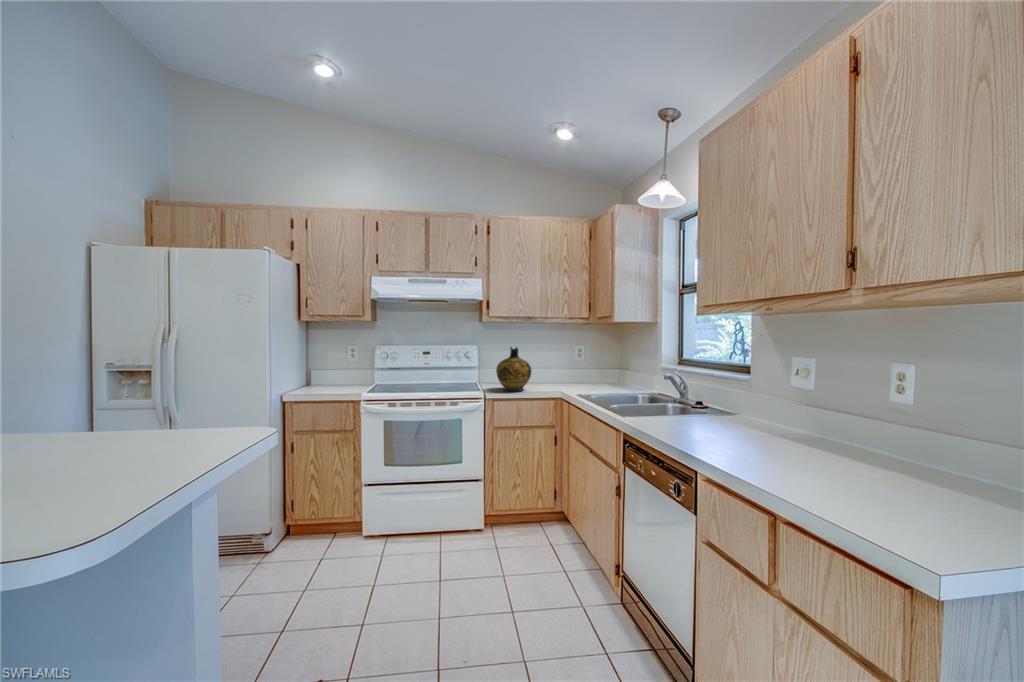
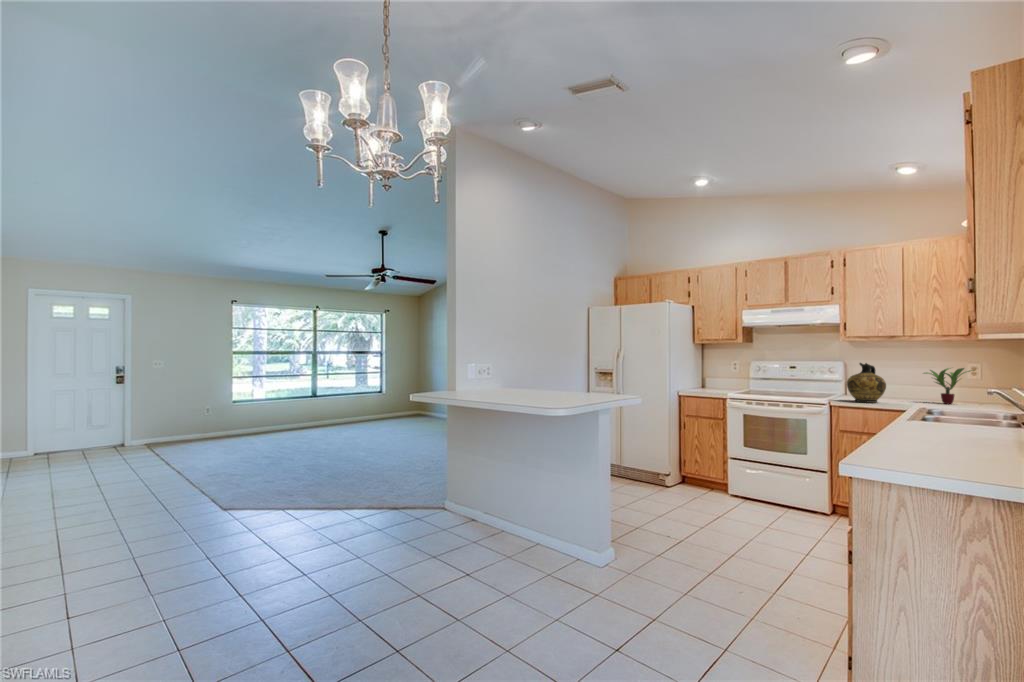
potted plant: none [549,347,583,383] -> present [924,368,972,404]

